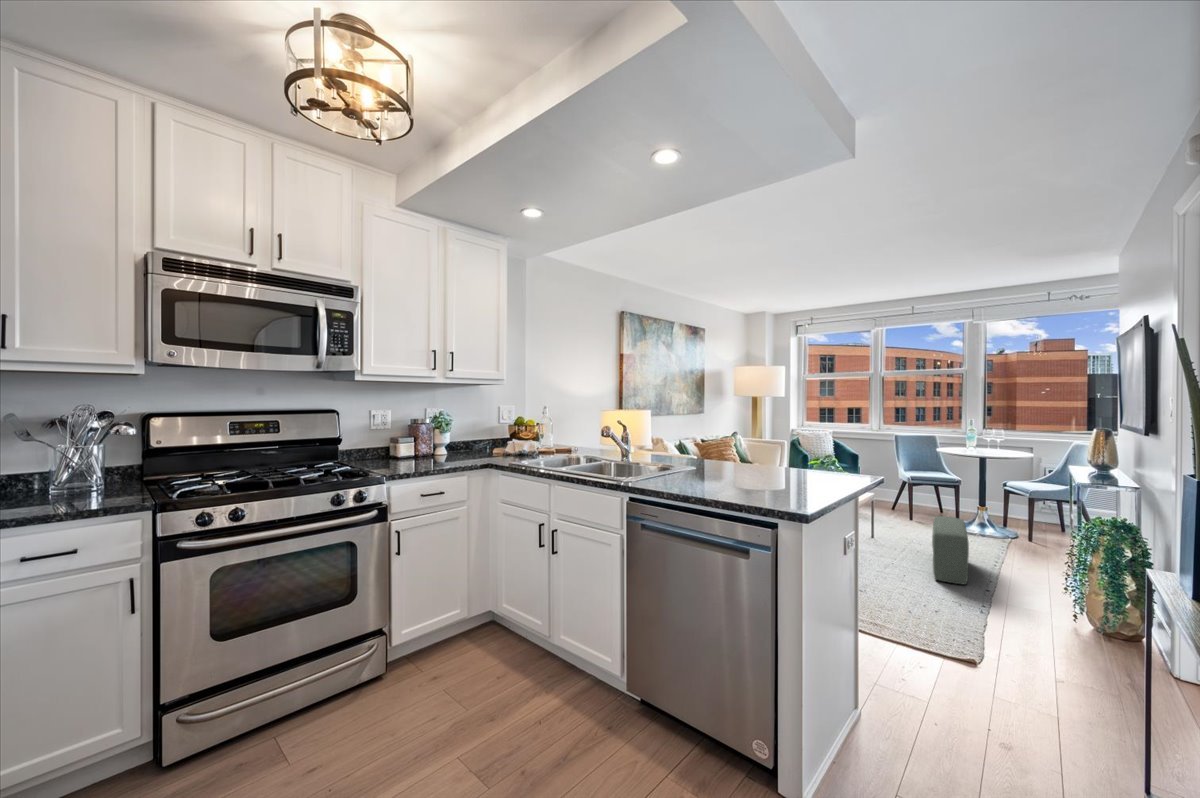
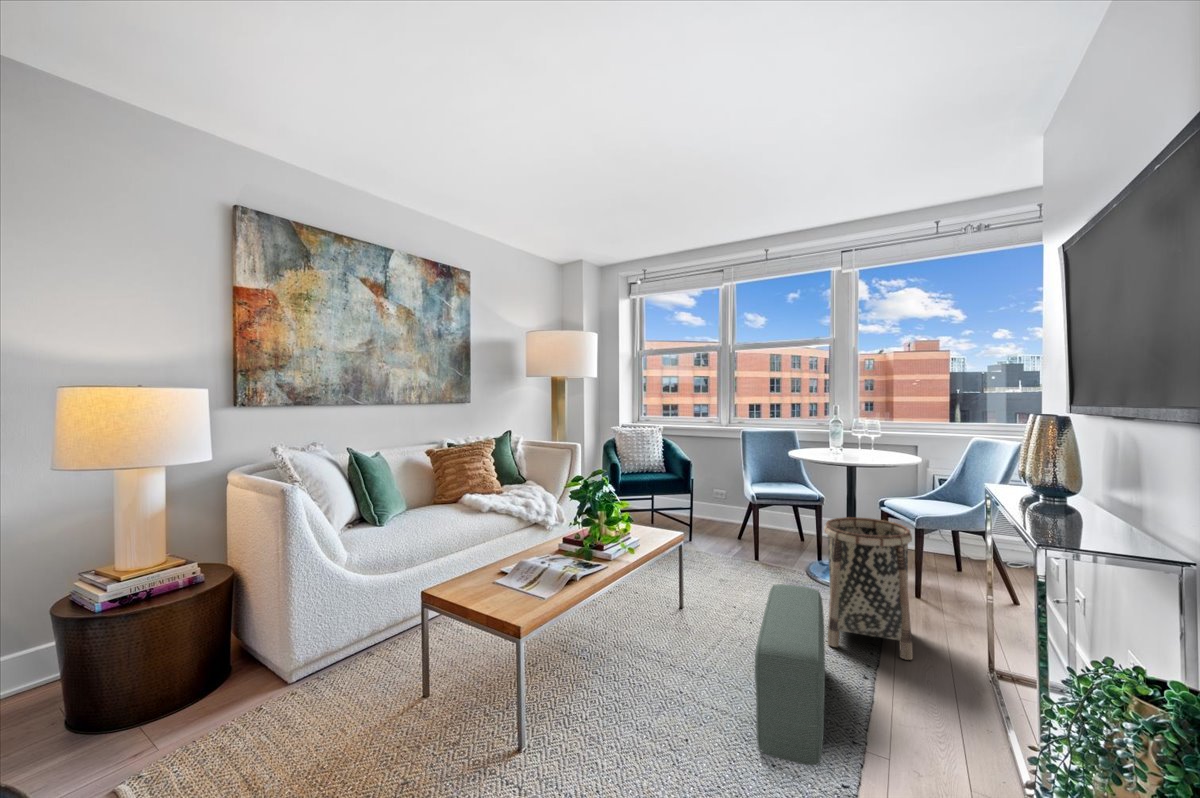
basket: none [965,486,1021,561] -> present [824,517,913,660]

